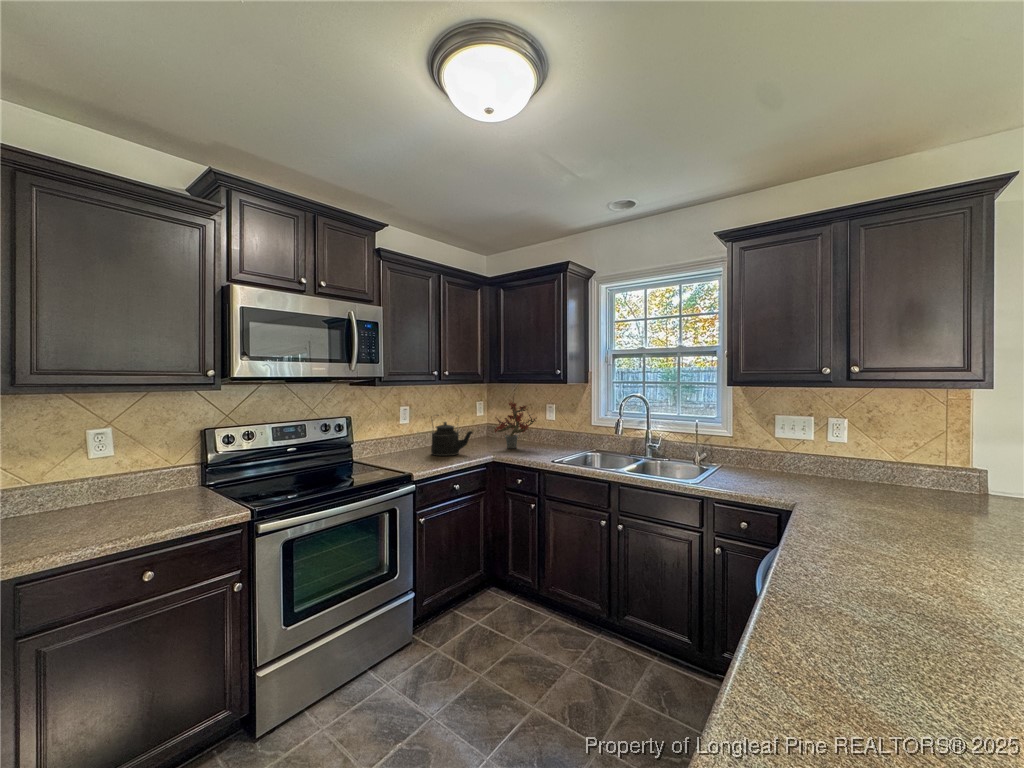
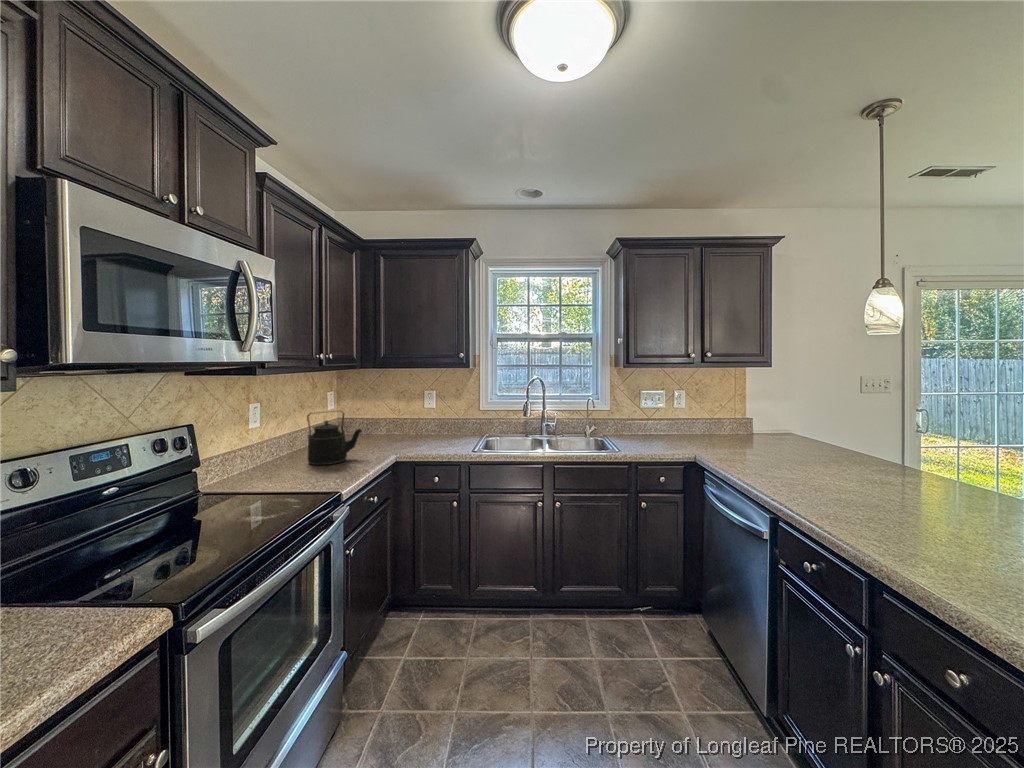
potted plant: present [489,396,537,448] -> none [371,381,420,445]

